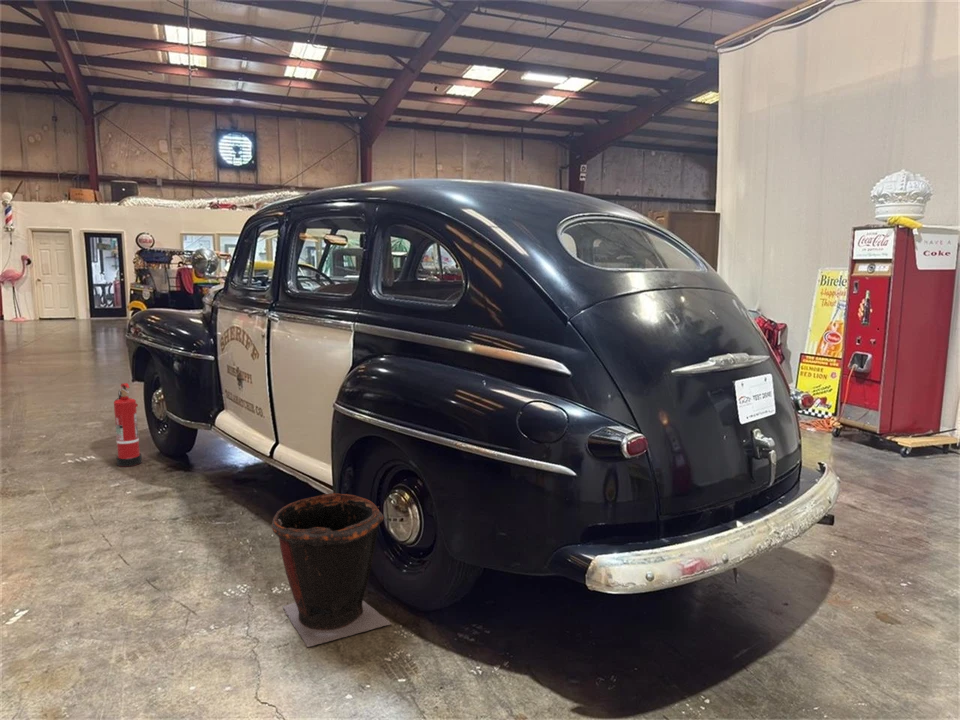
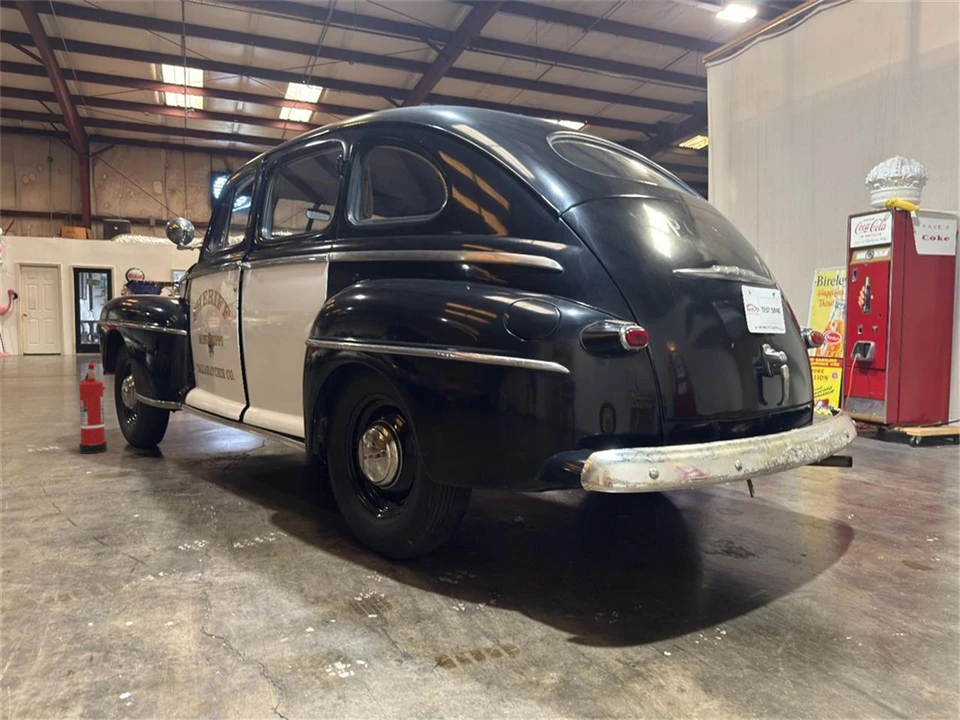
trash can: present [272,493,391,647] -> none [233,434,368,592]

